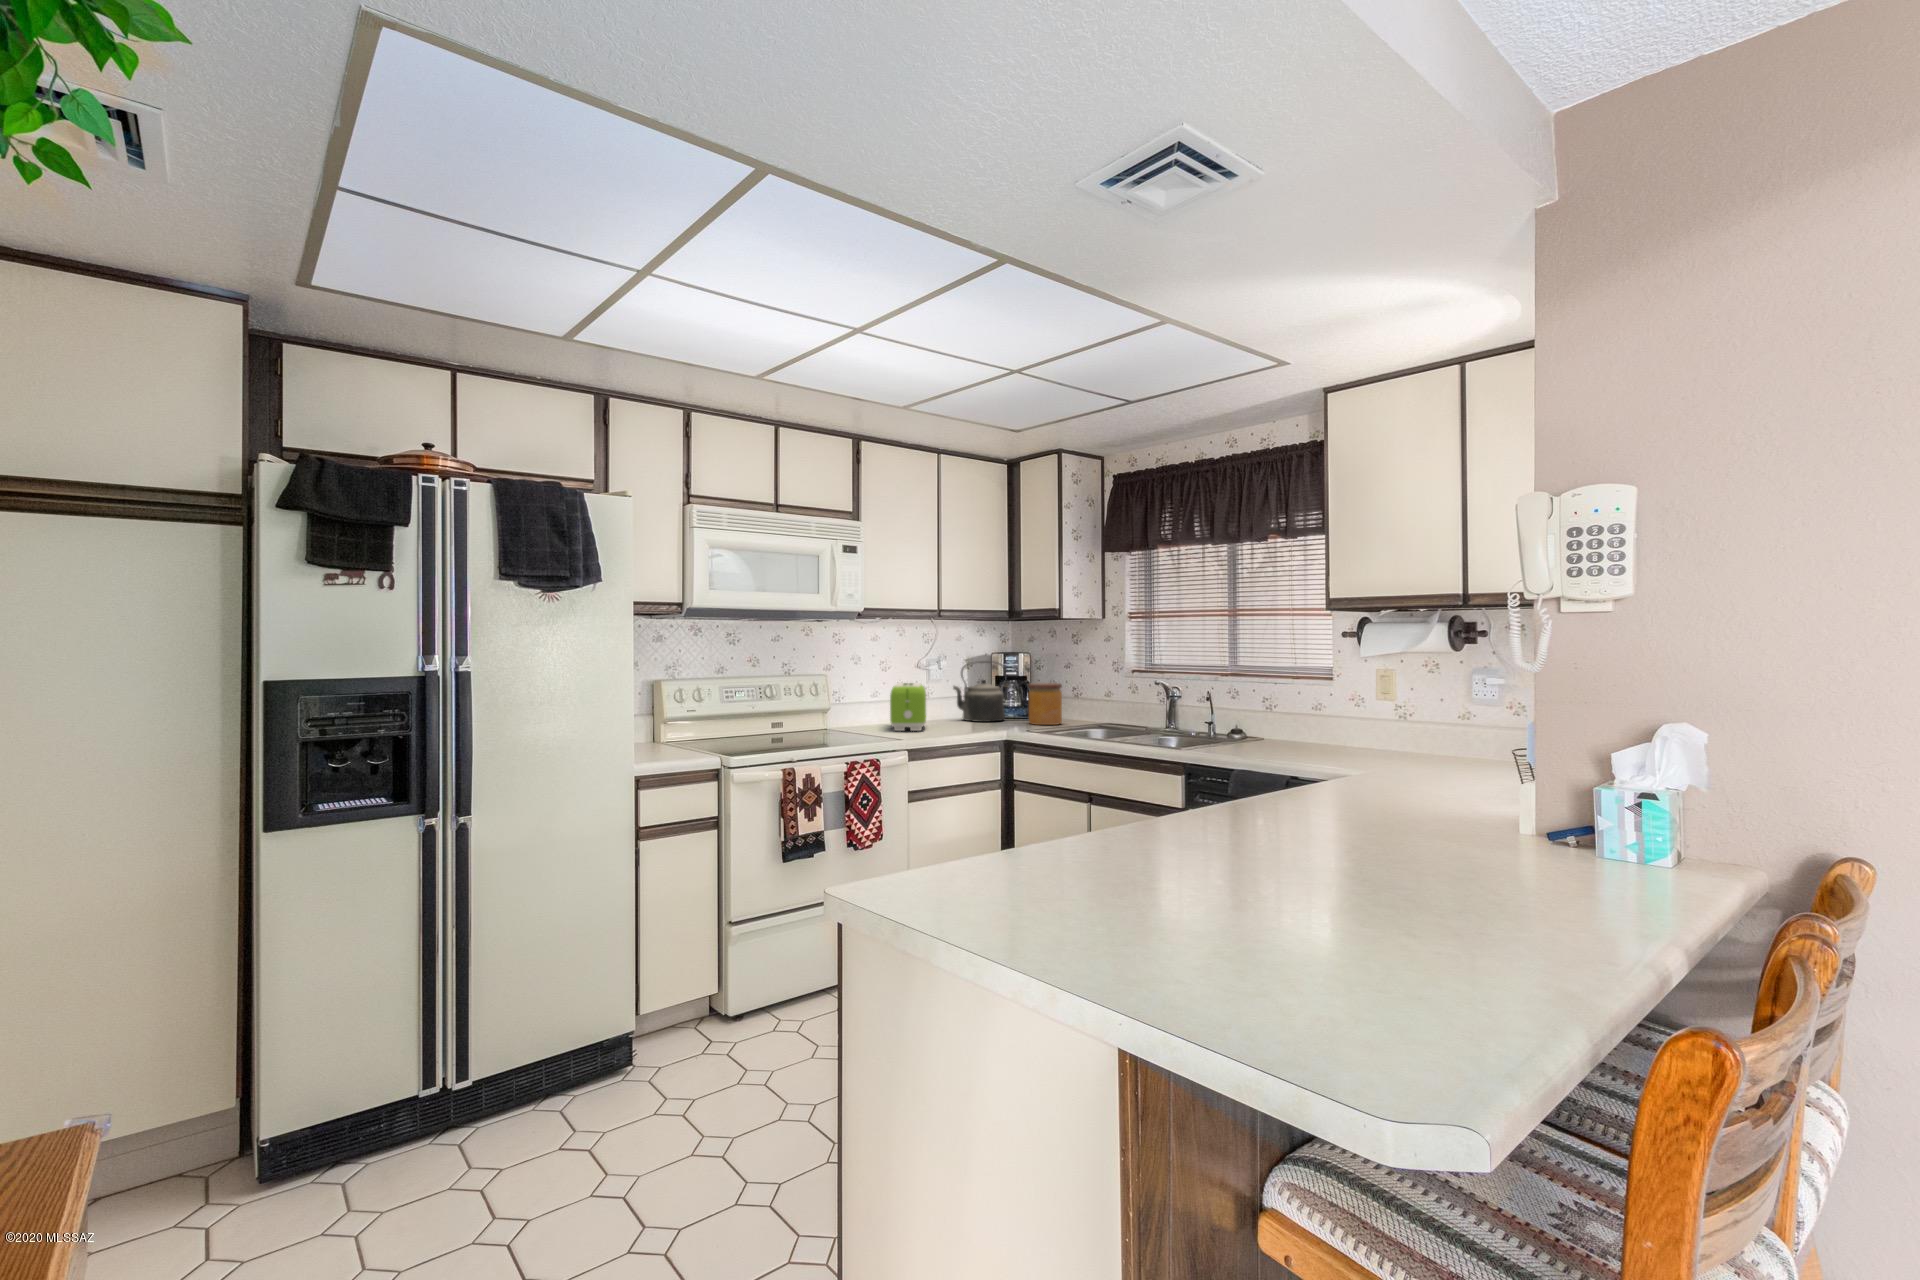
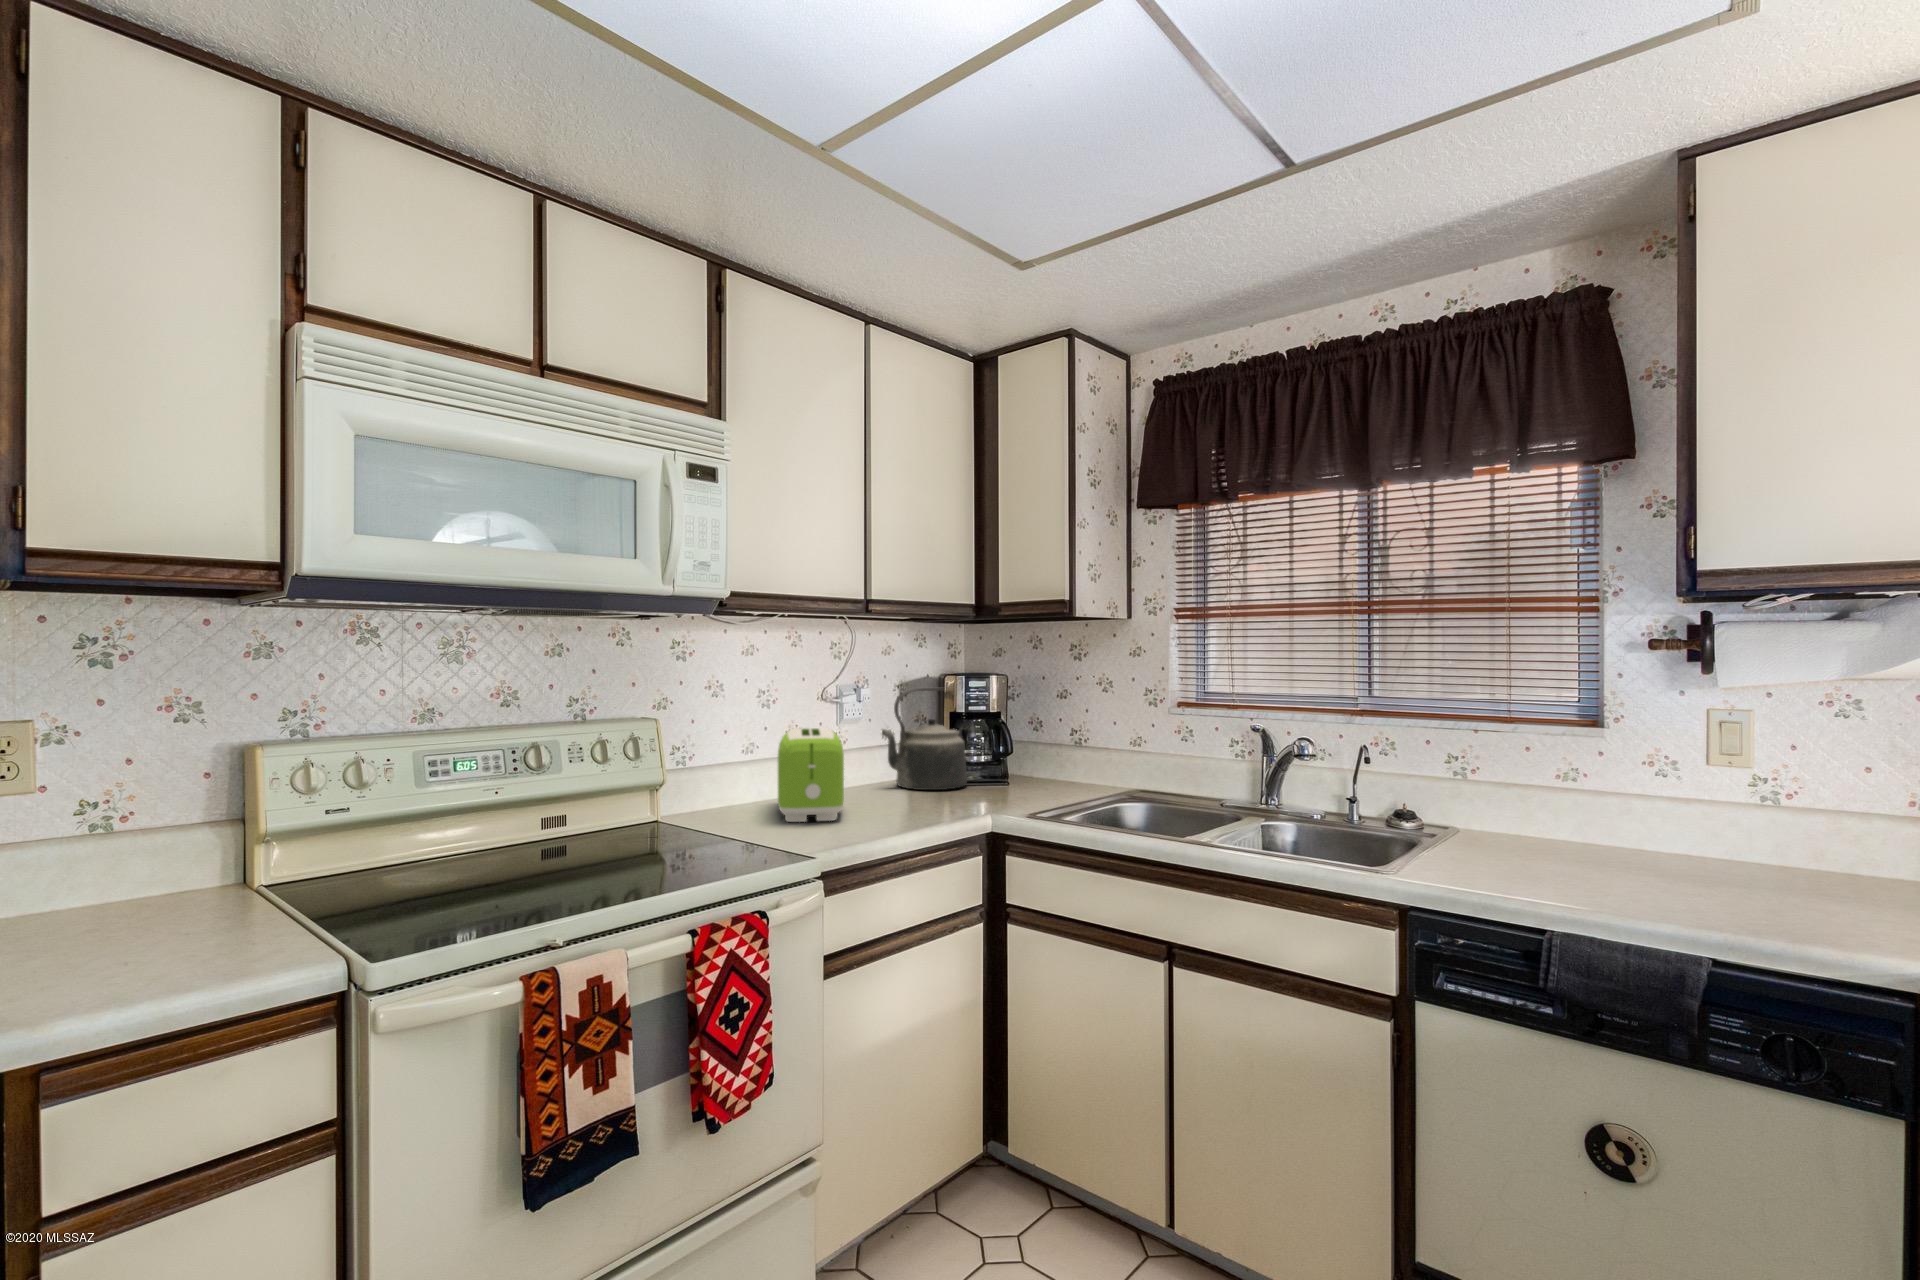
jar: present [1028,683,1062,725] -> none [1010,723,1065,796]

